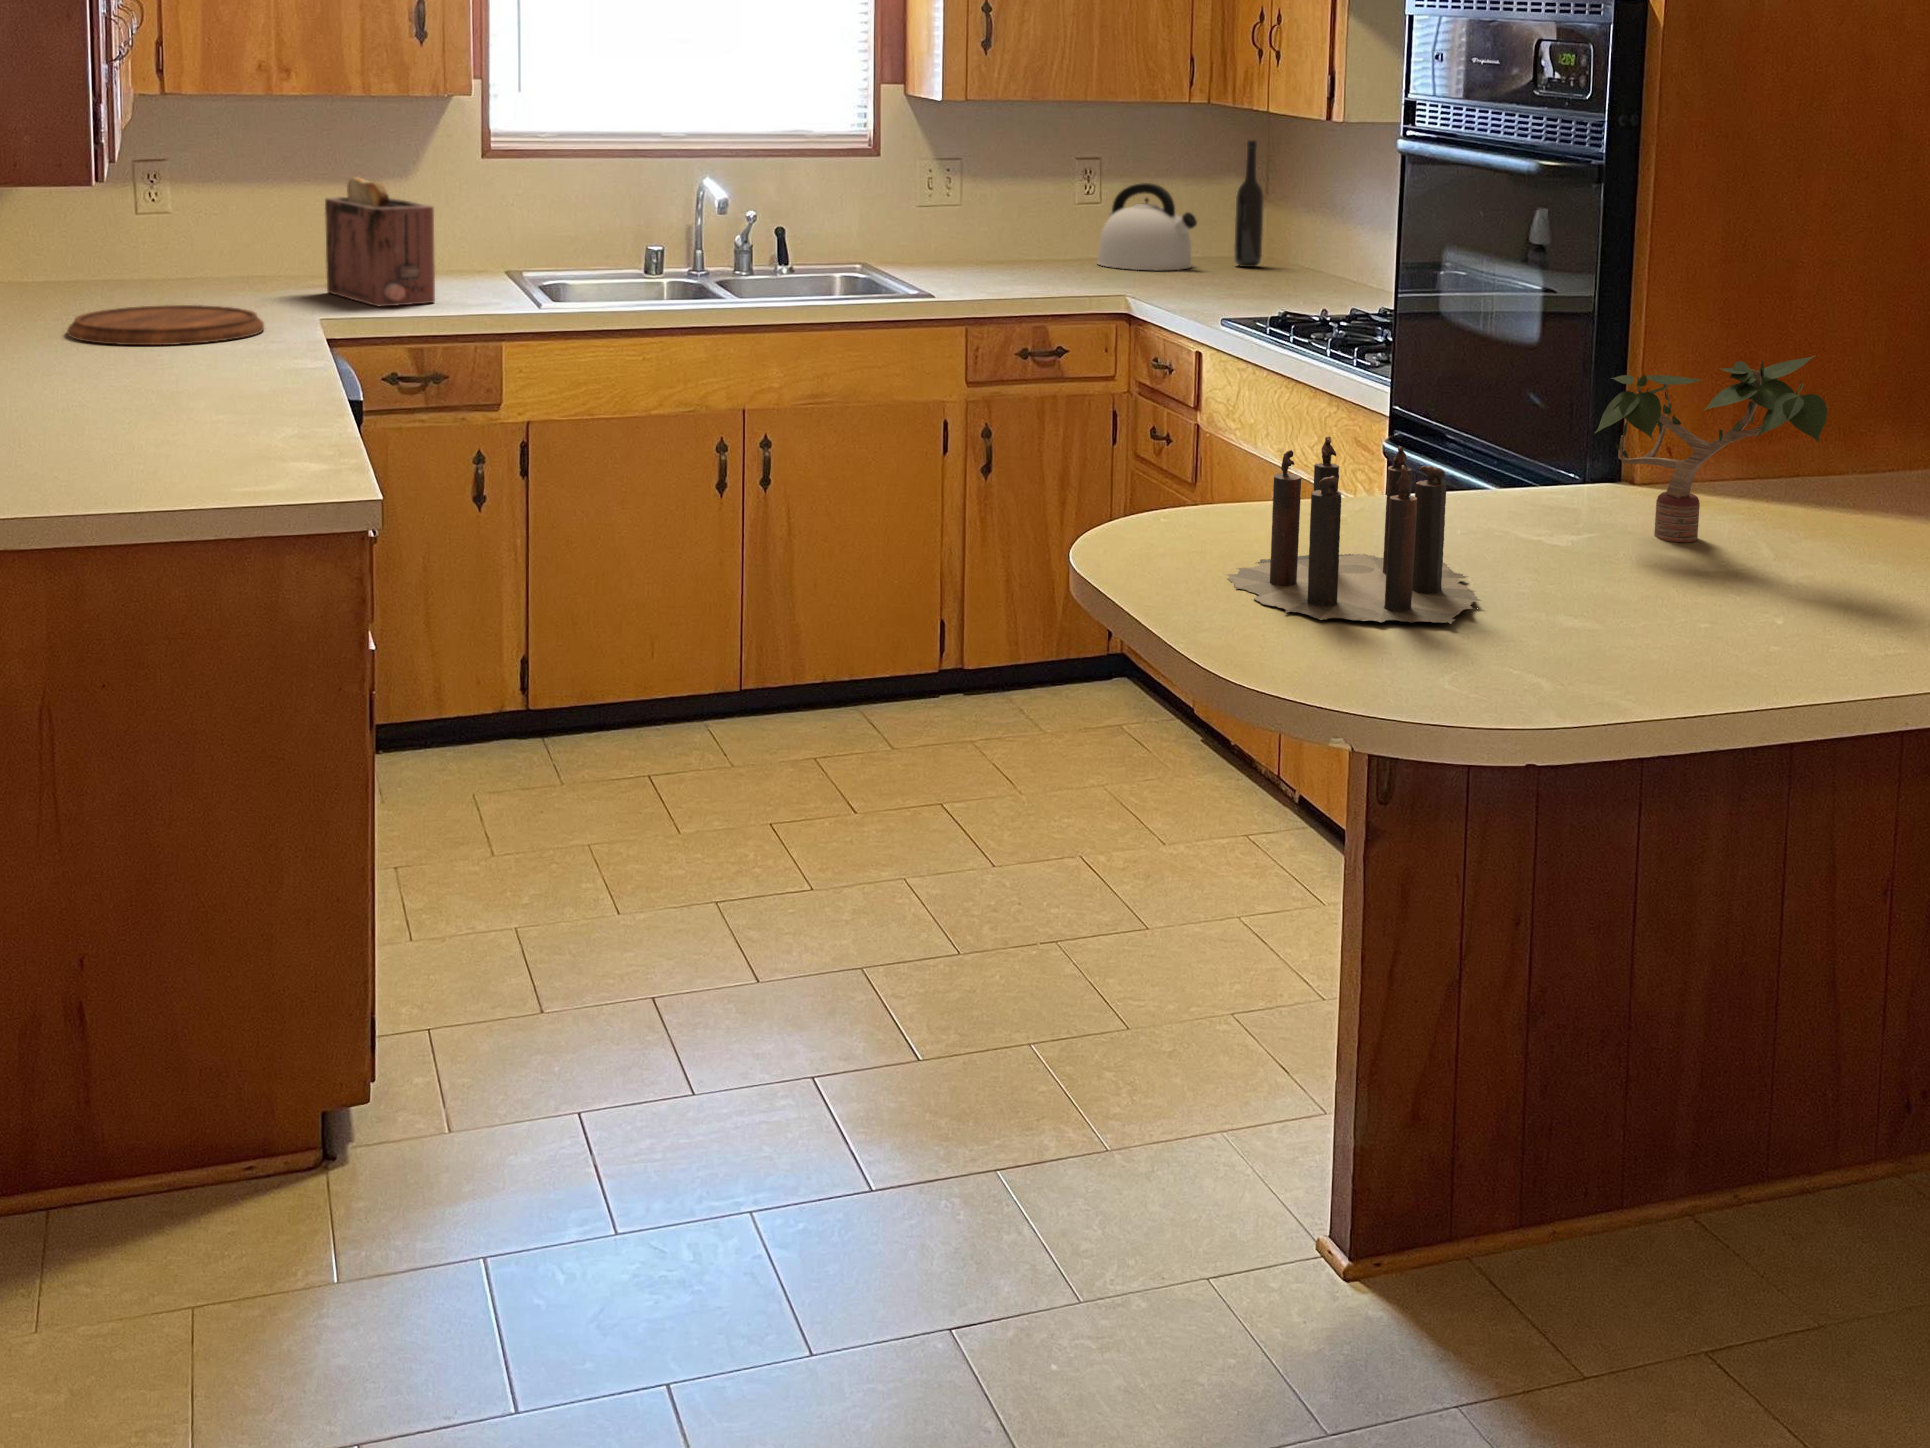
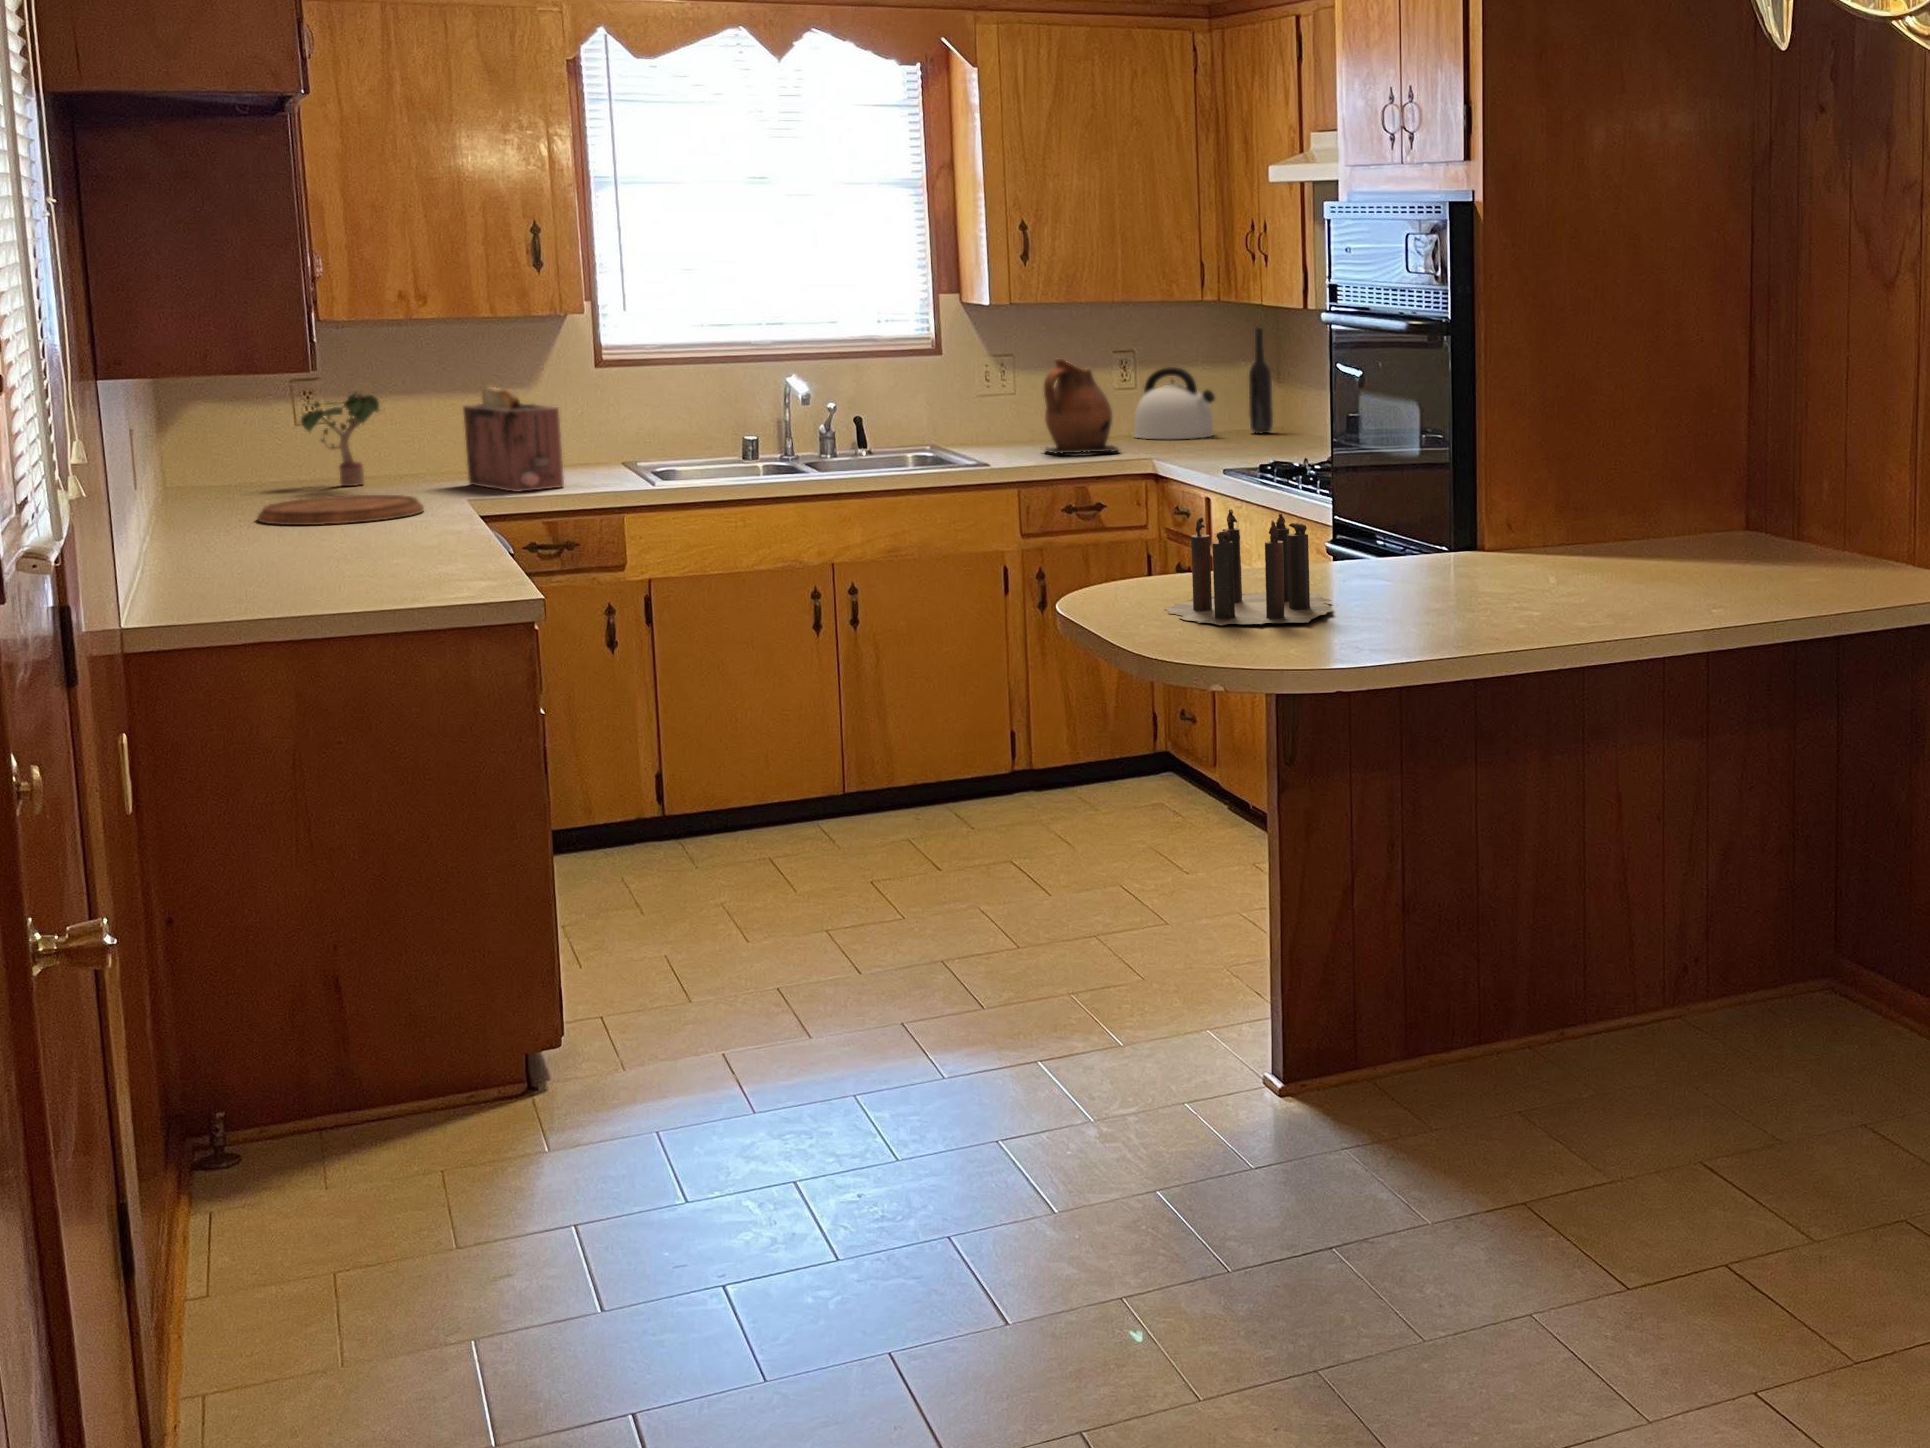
ceramic pitcher: none [991,170,1089,288] -> present [1044,359,1119,453]
potted plant: present [1595,355,1828,542] -> present [301,392,379,486]

